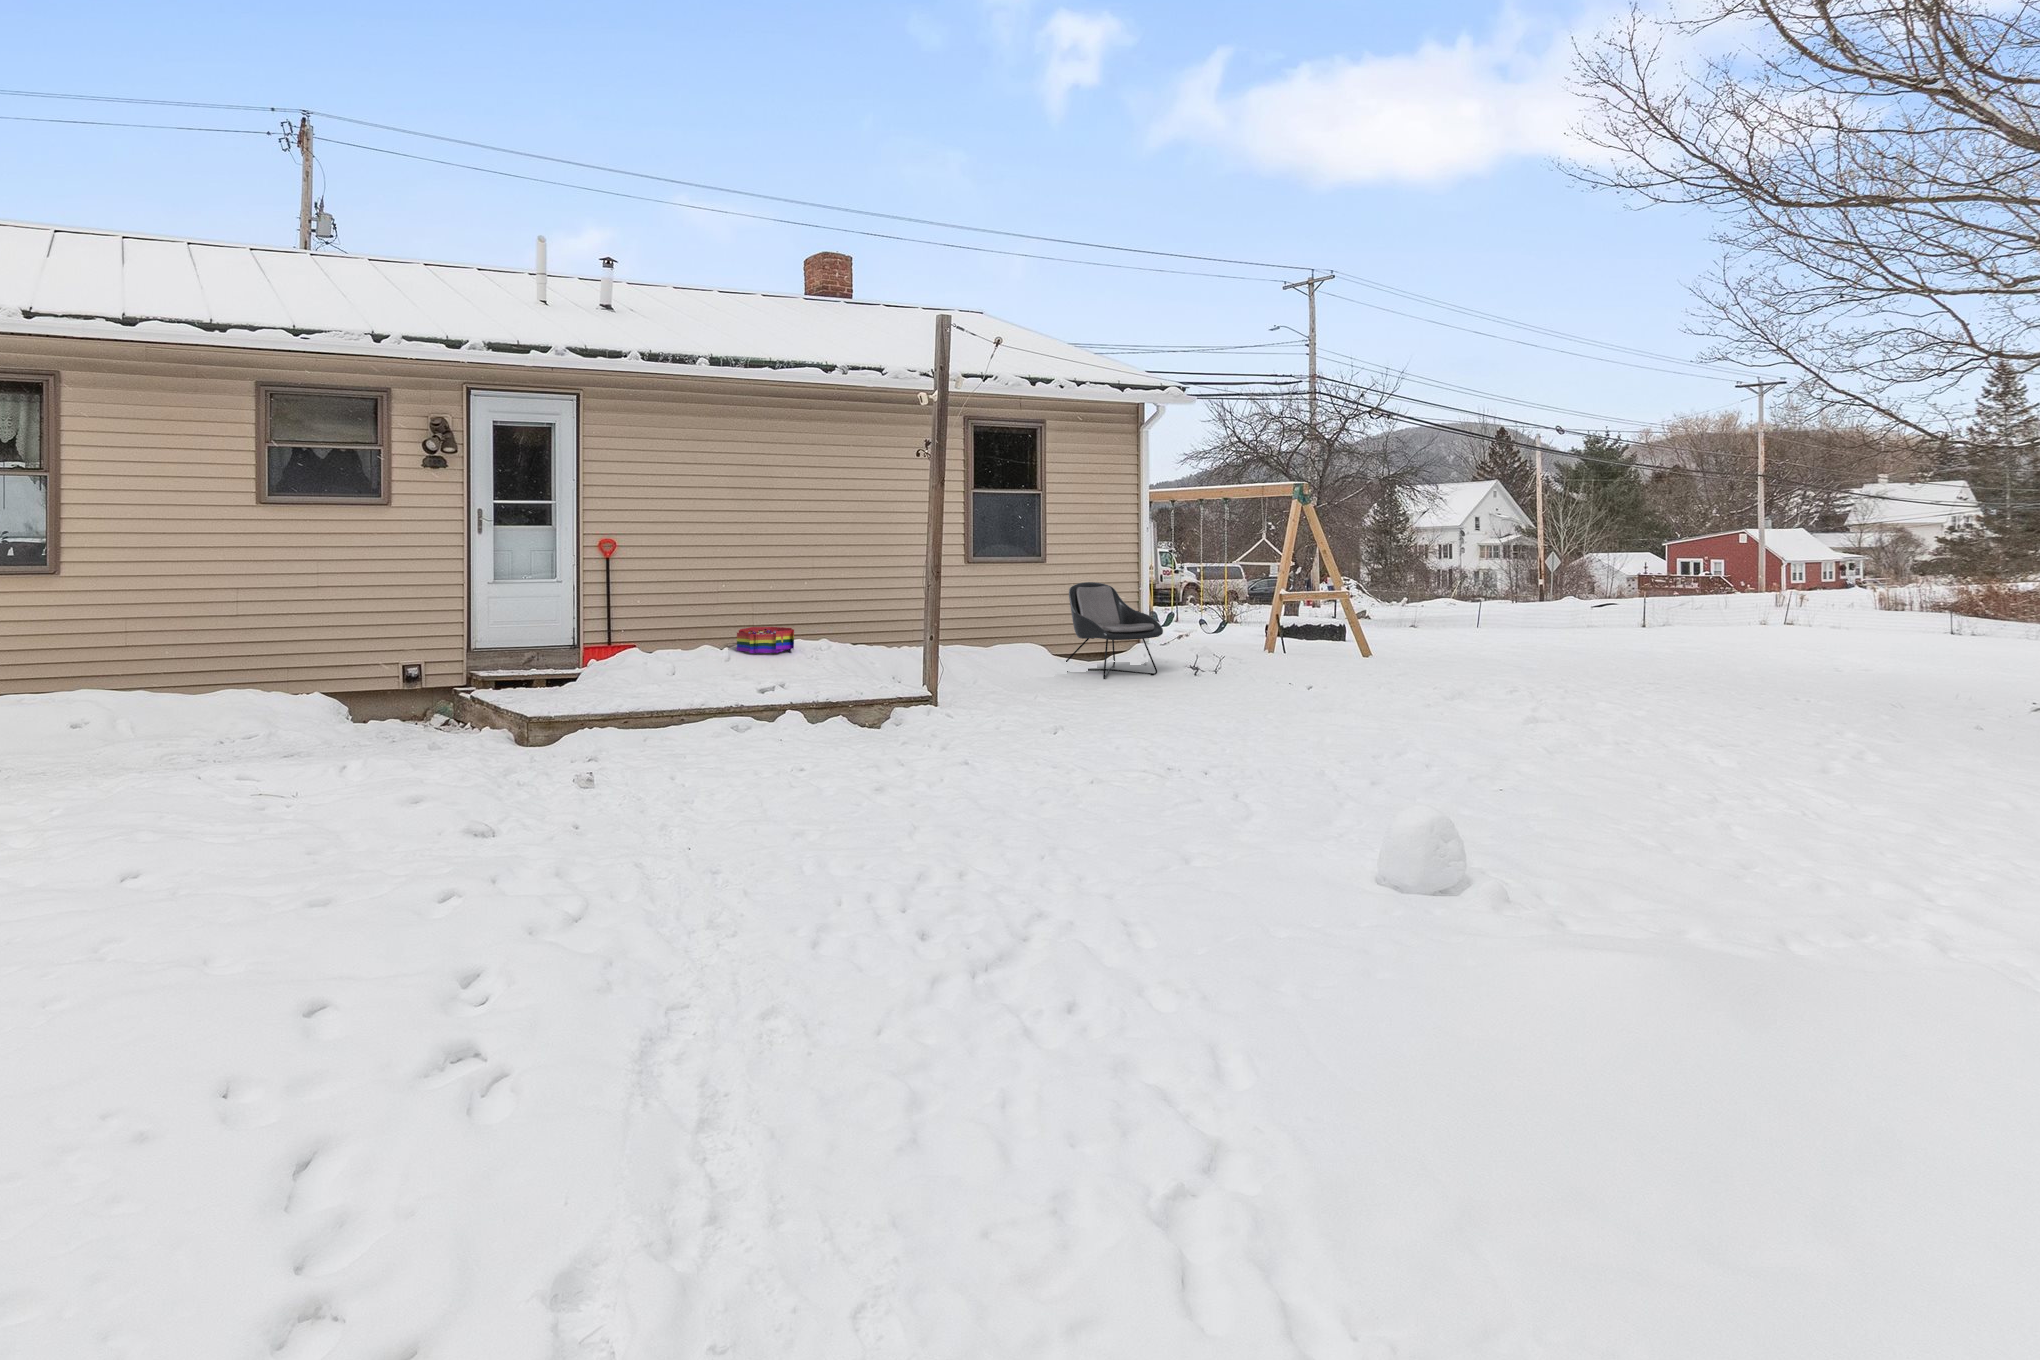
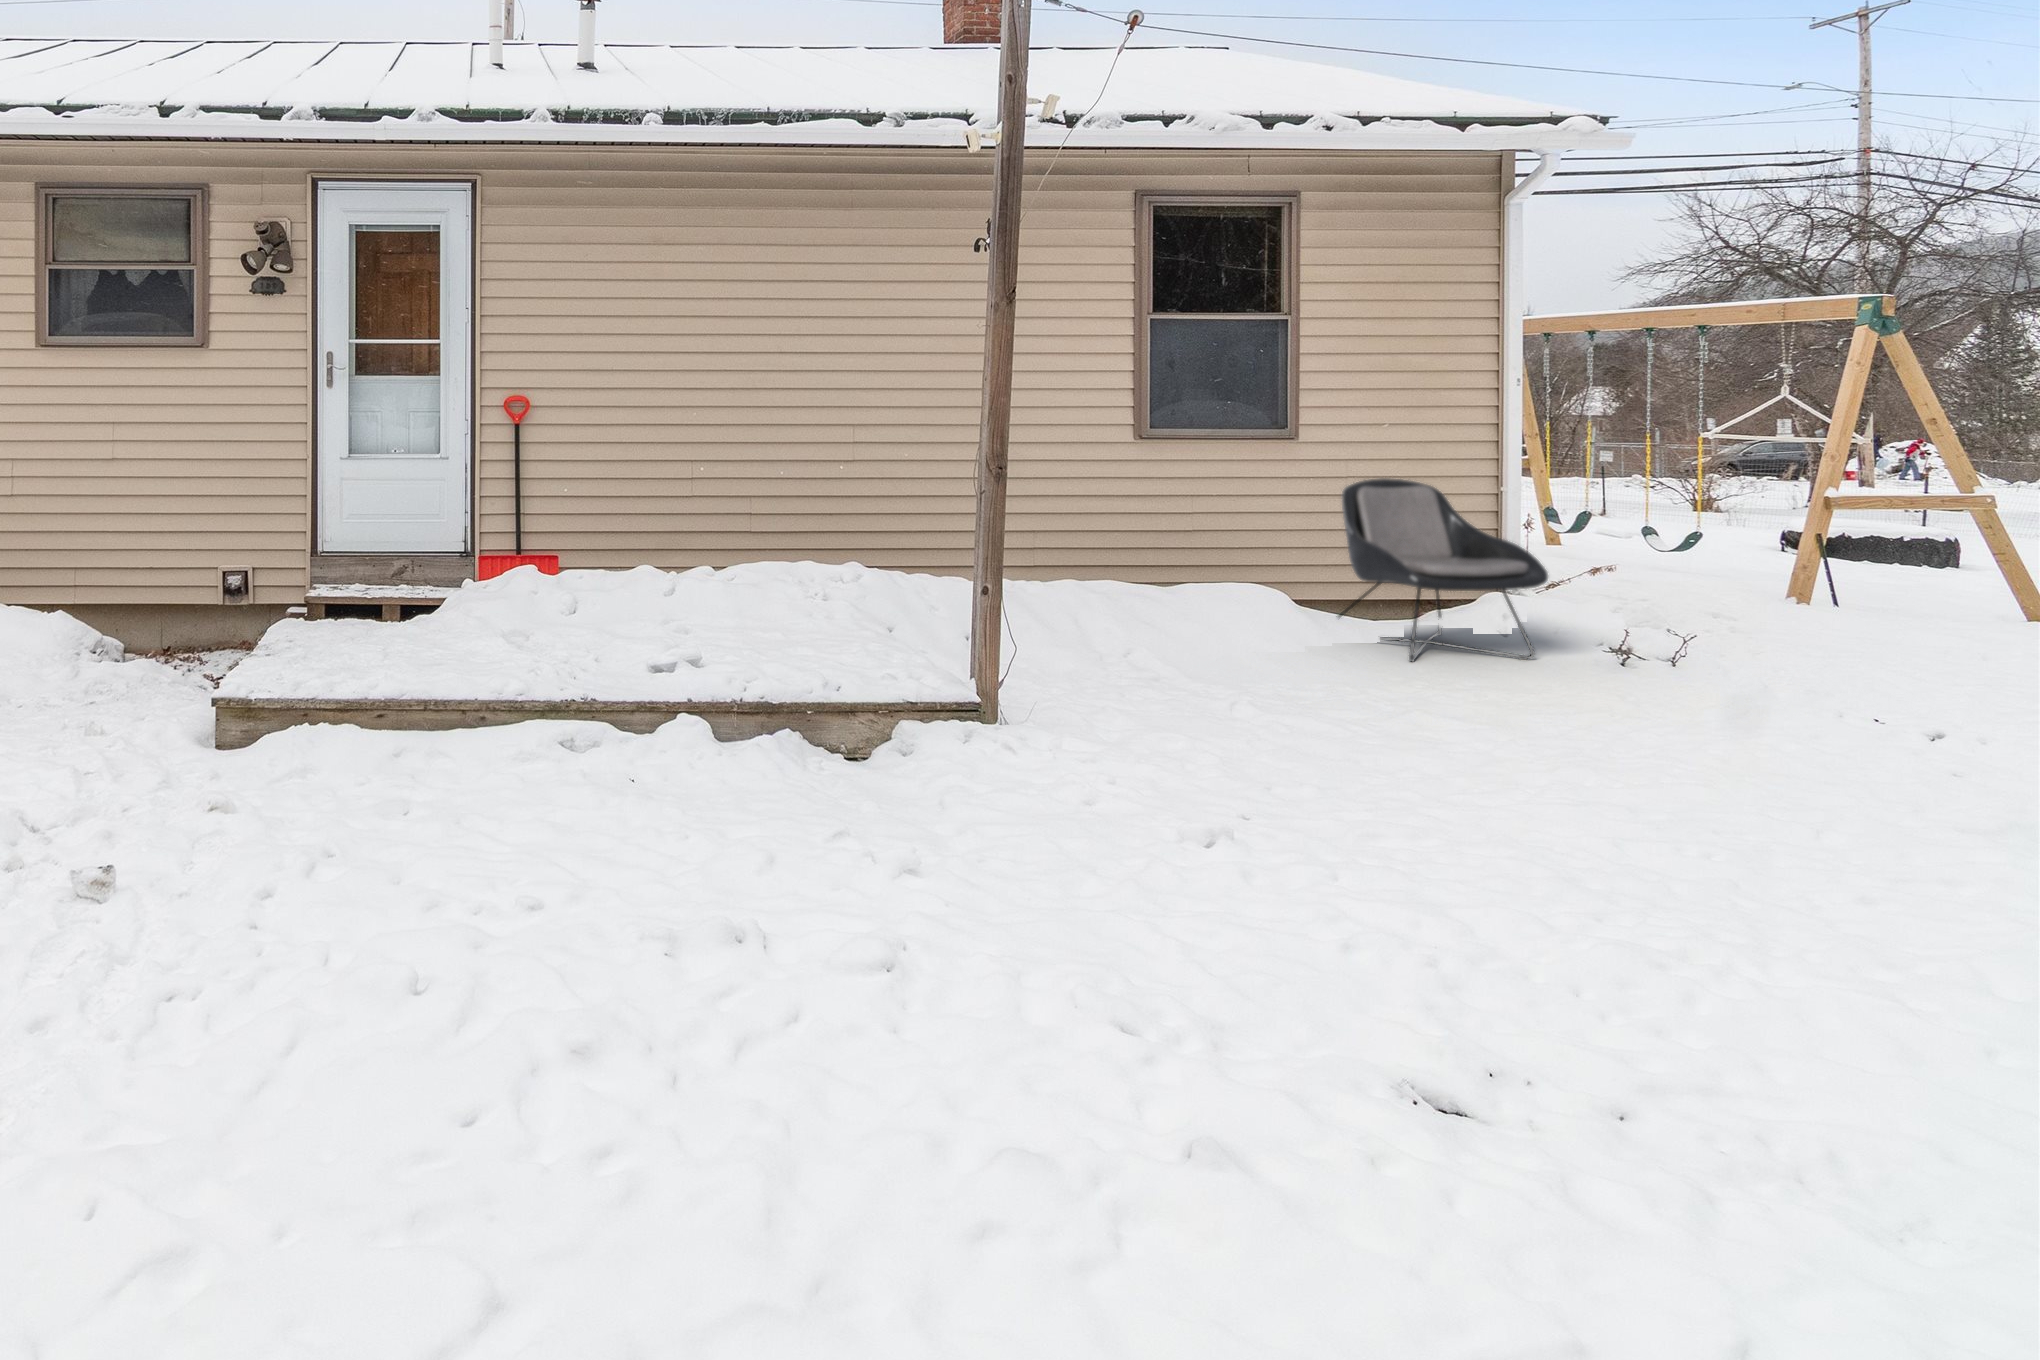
storage bin: present [737,627,794,653] -> none [705,537,802,583]

